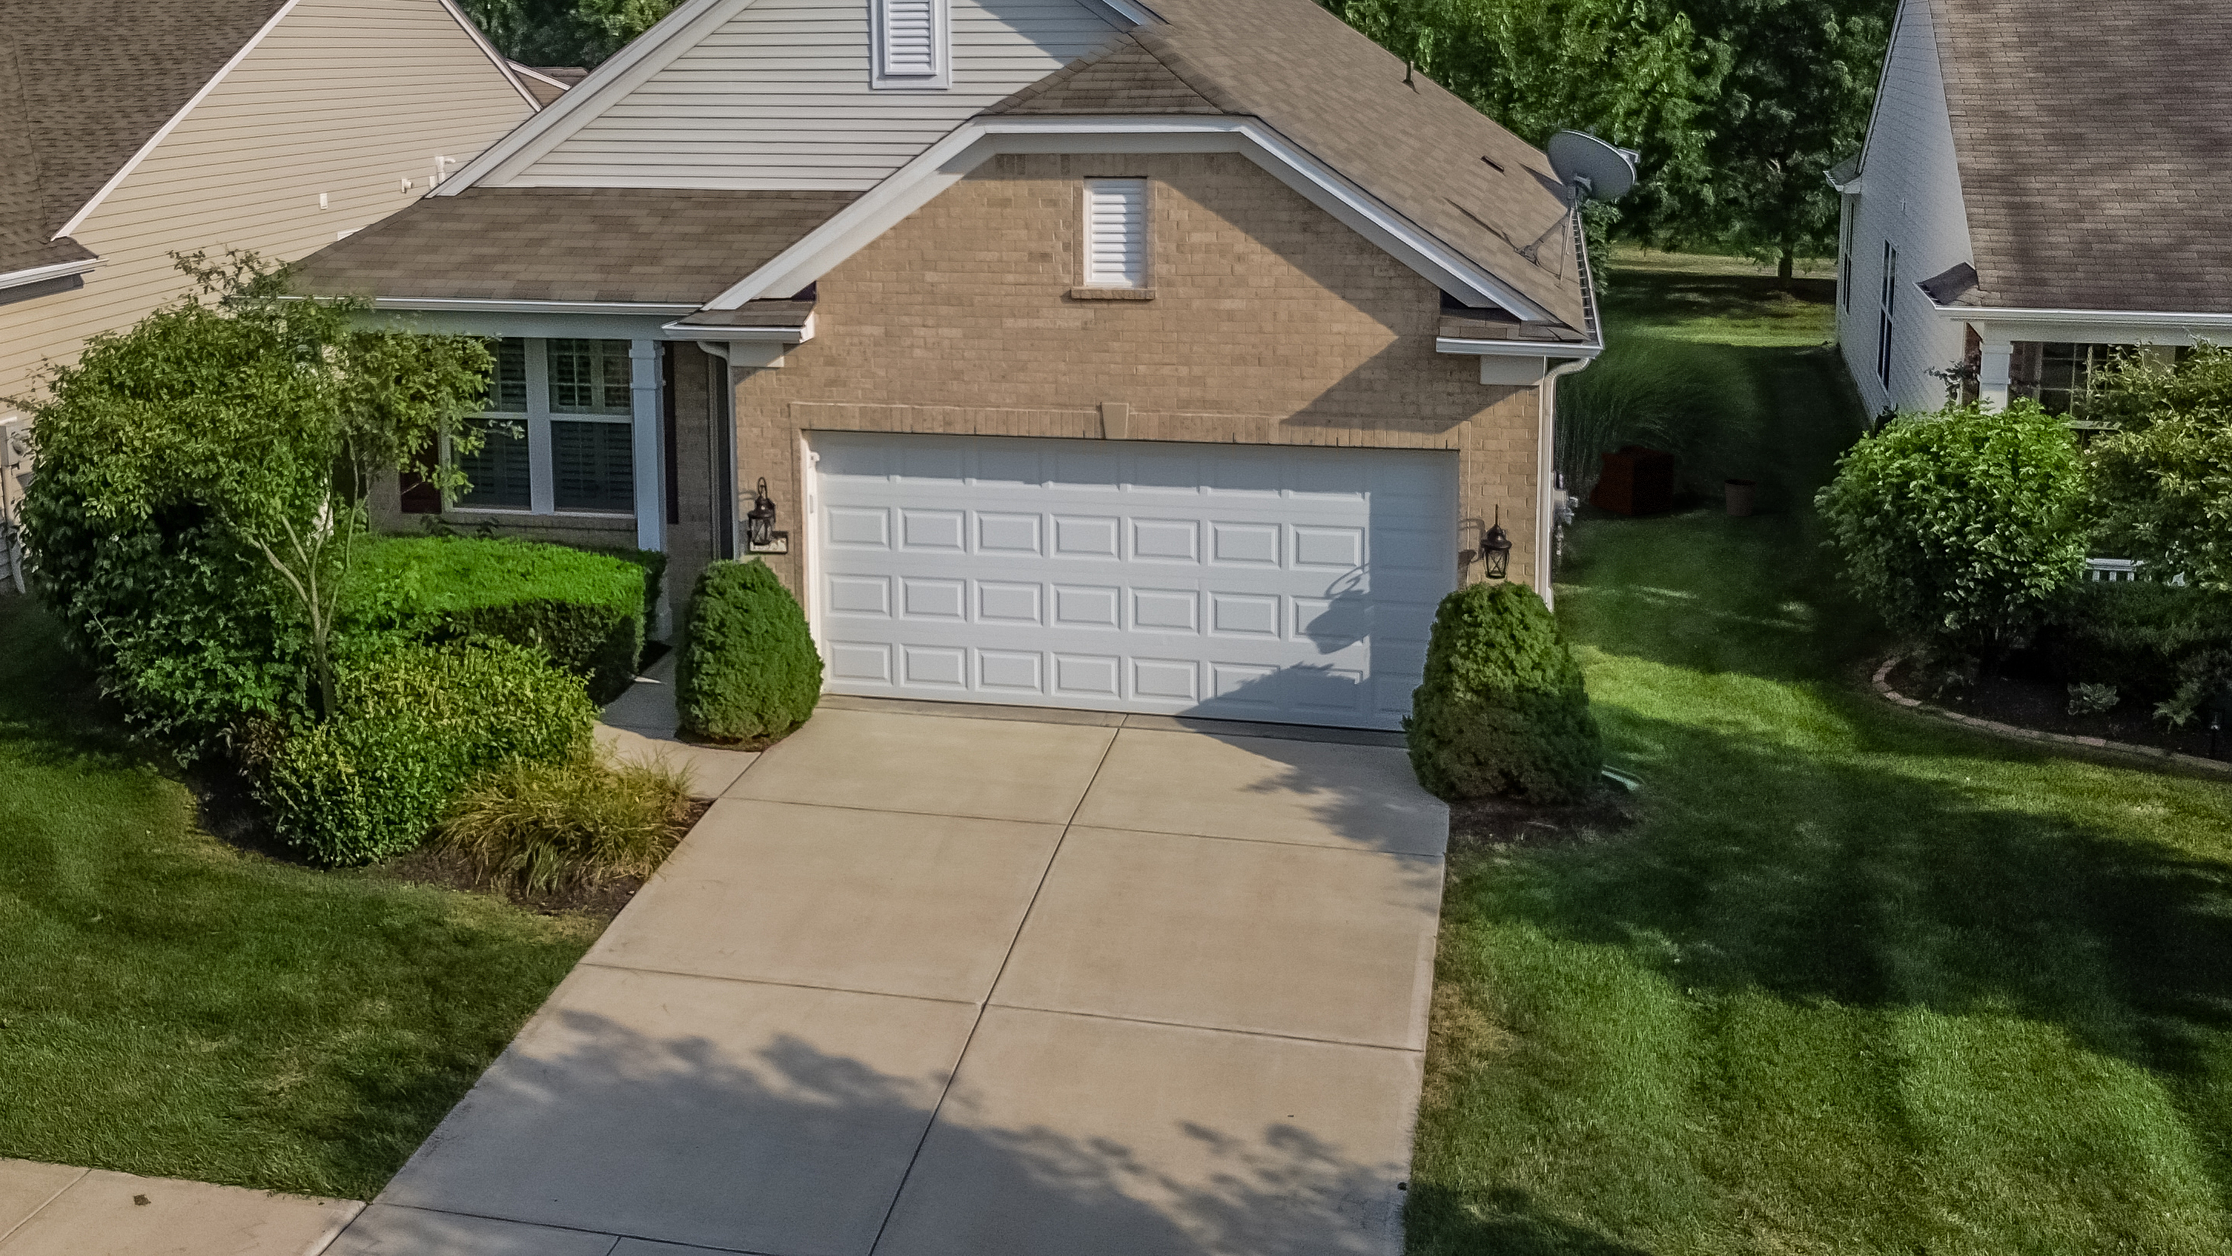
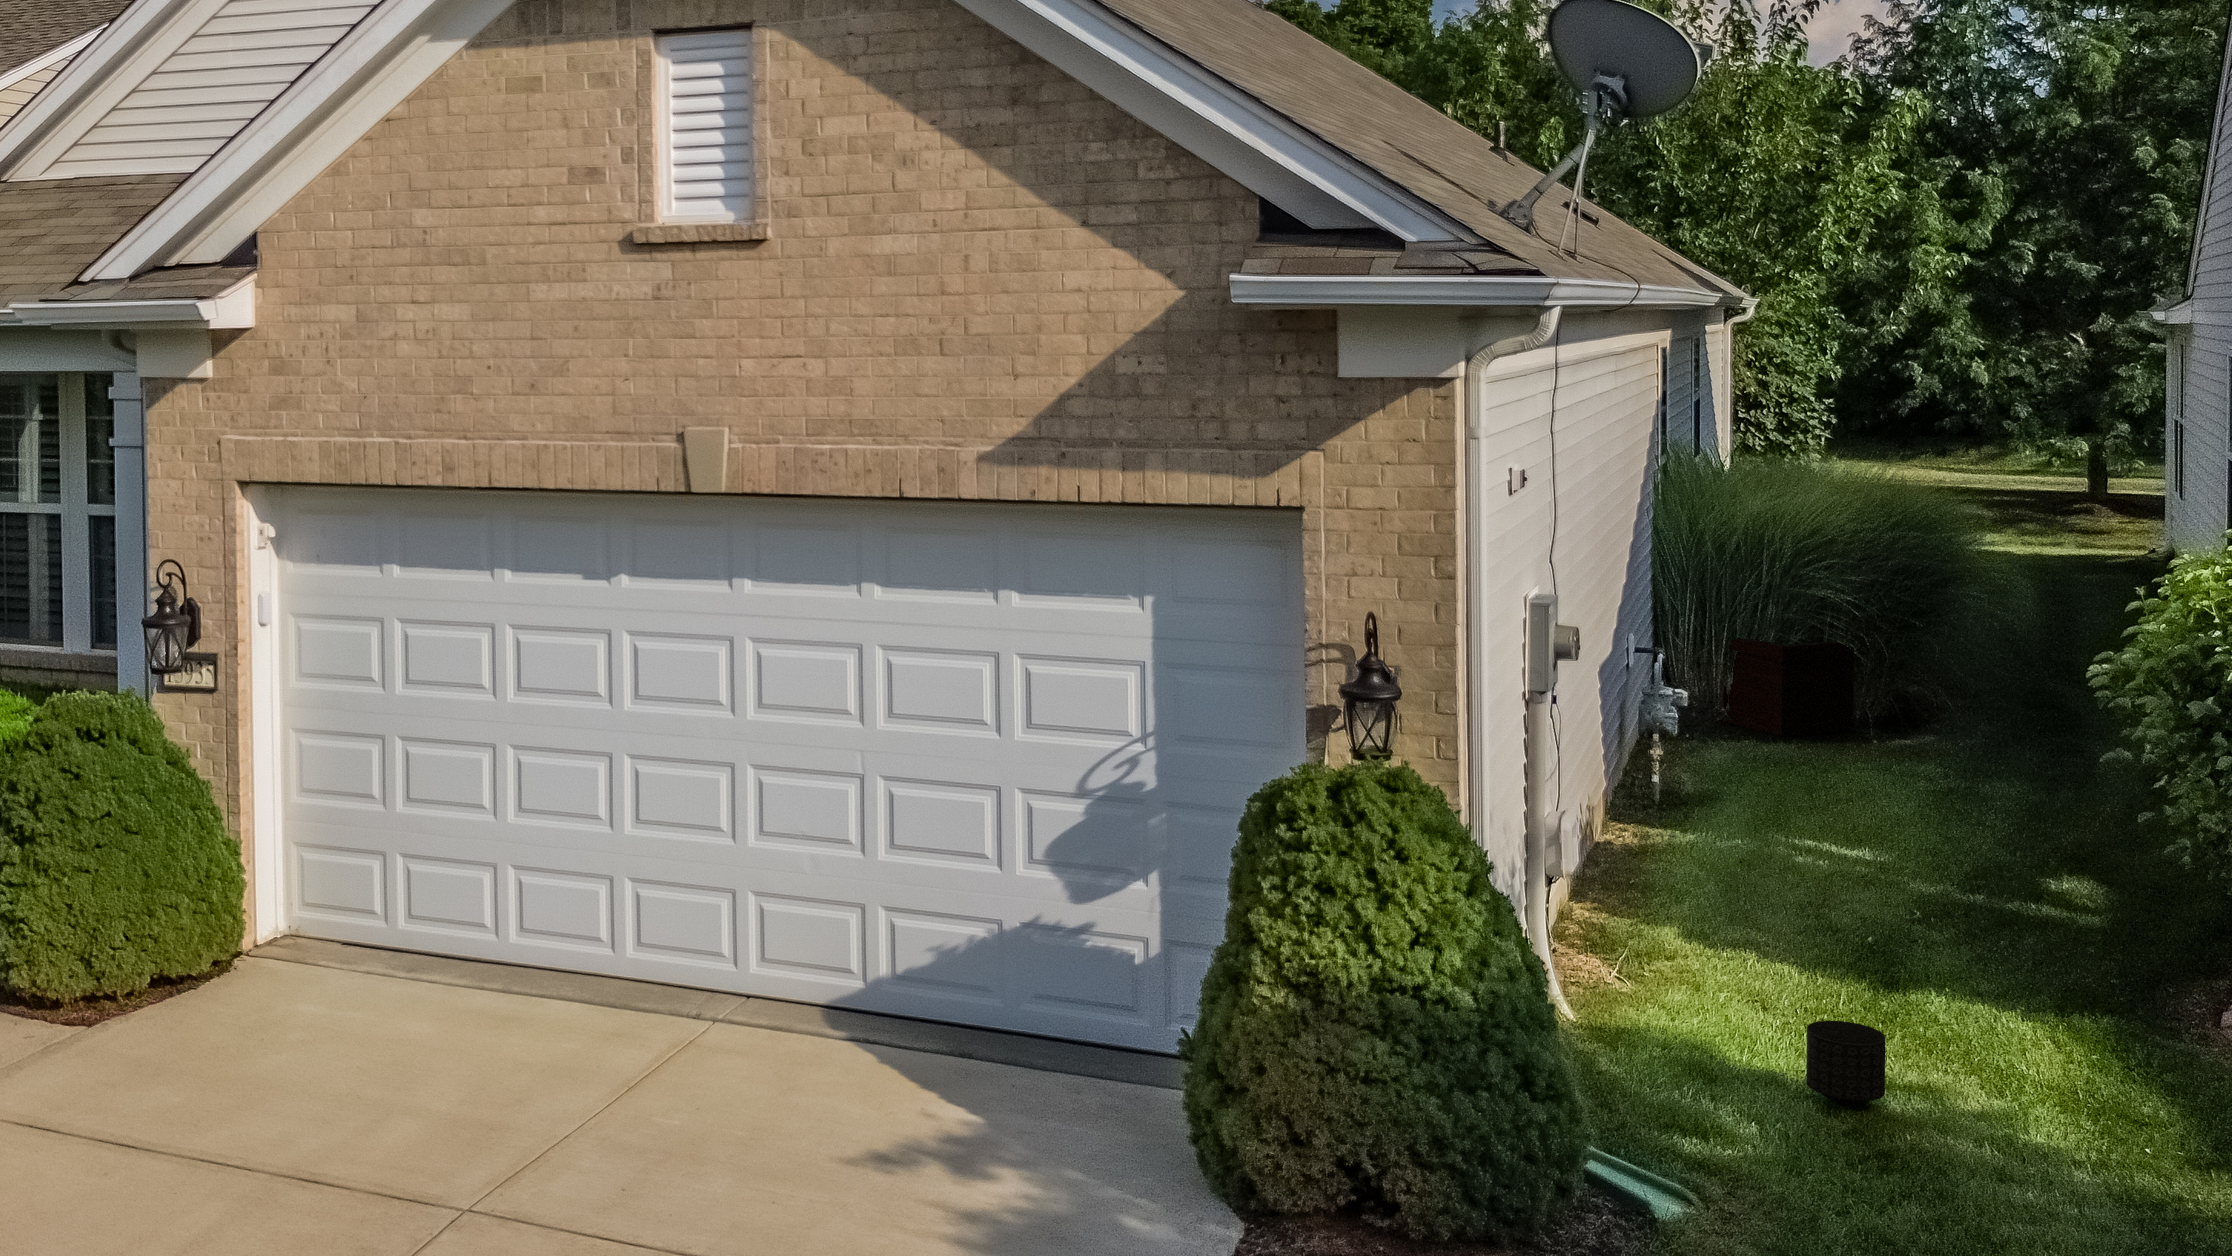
bucket: present [1724,479,1759,516] -> none [1936,685,1998,744]
planter: none [1684,692,1723,732] -> present [1806,1021,1885,1104]

